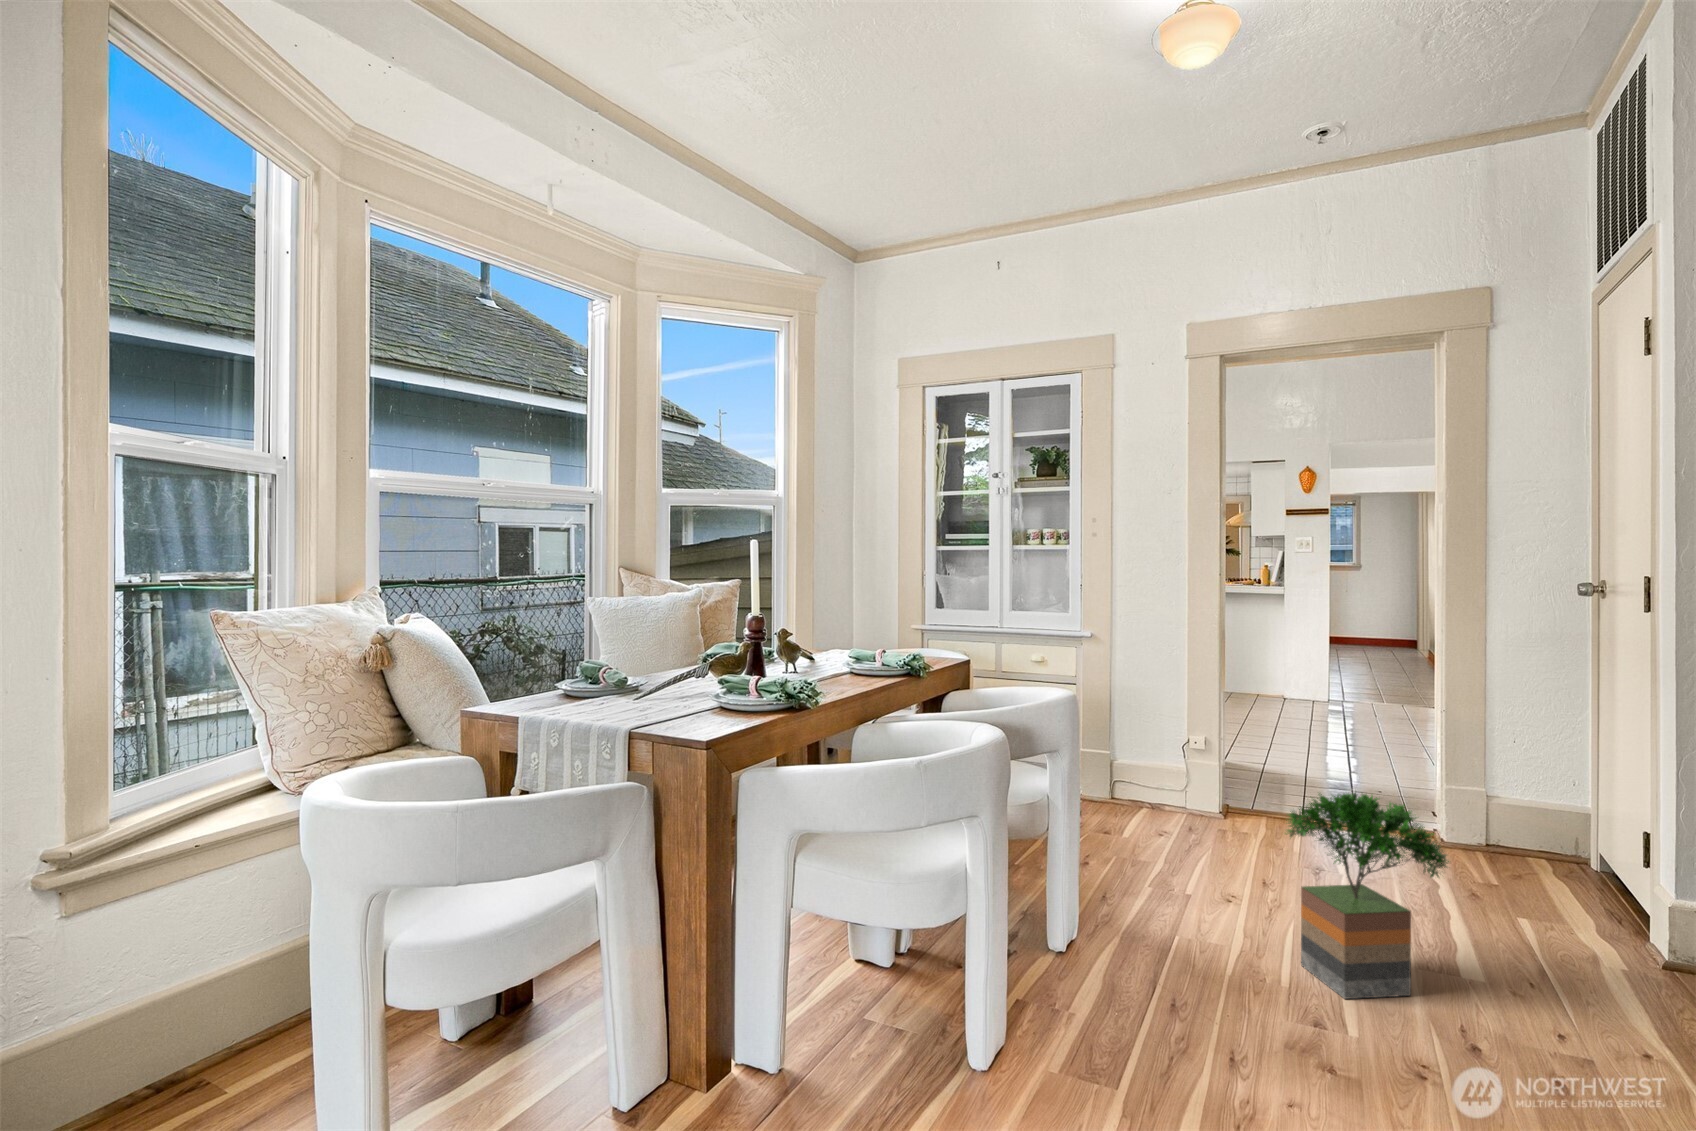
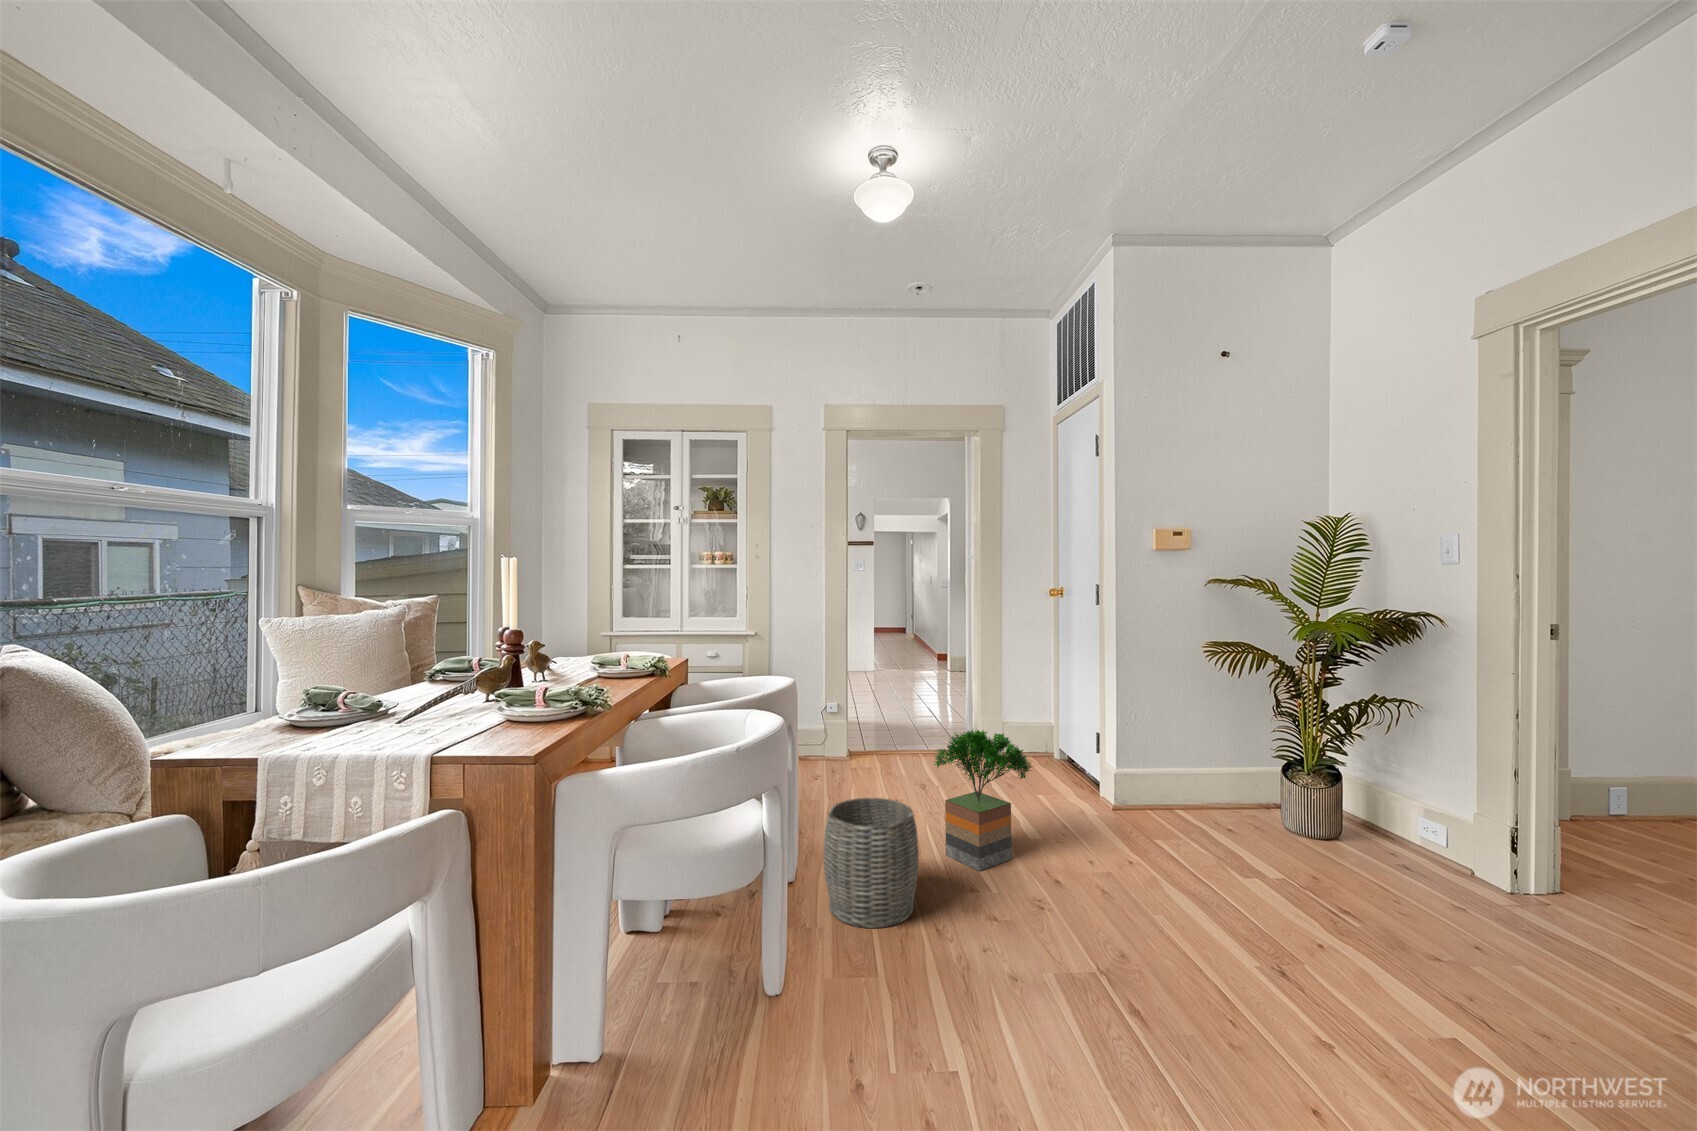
woven basket: none [1088,858,1222,1033] -> present [824,798,919,928]

